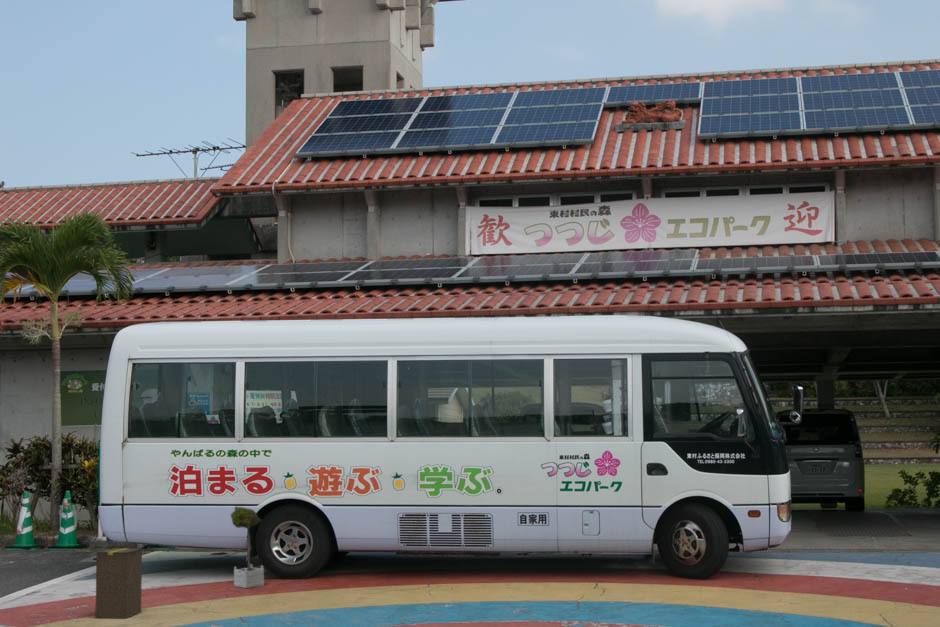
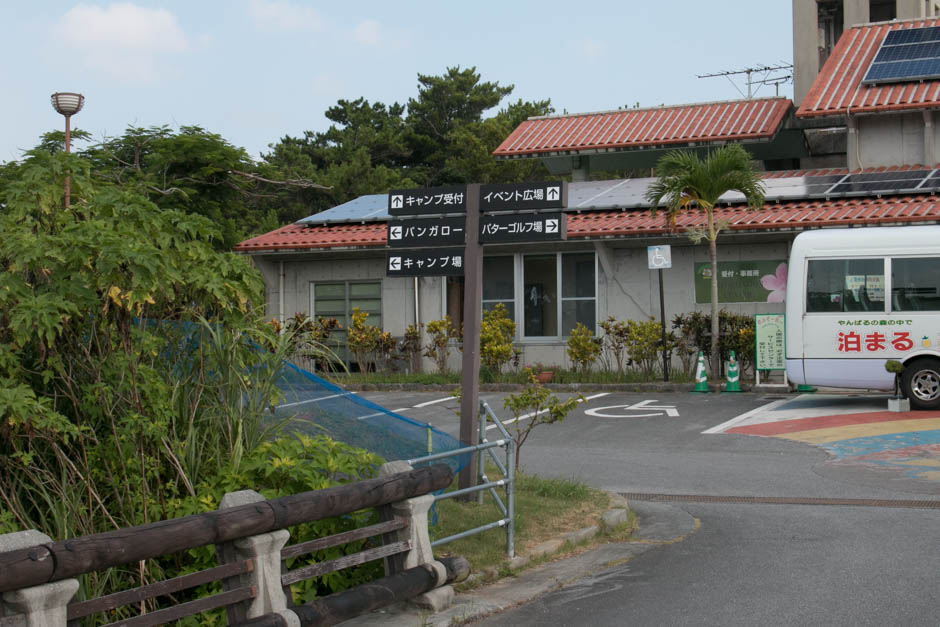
cardboard box: present [95,548,142,619] -> none [818,383,845,425]

